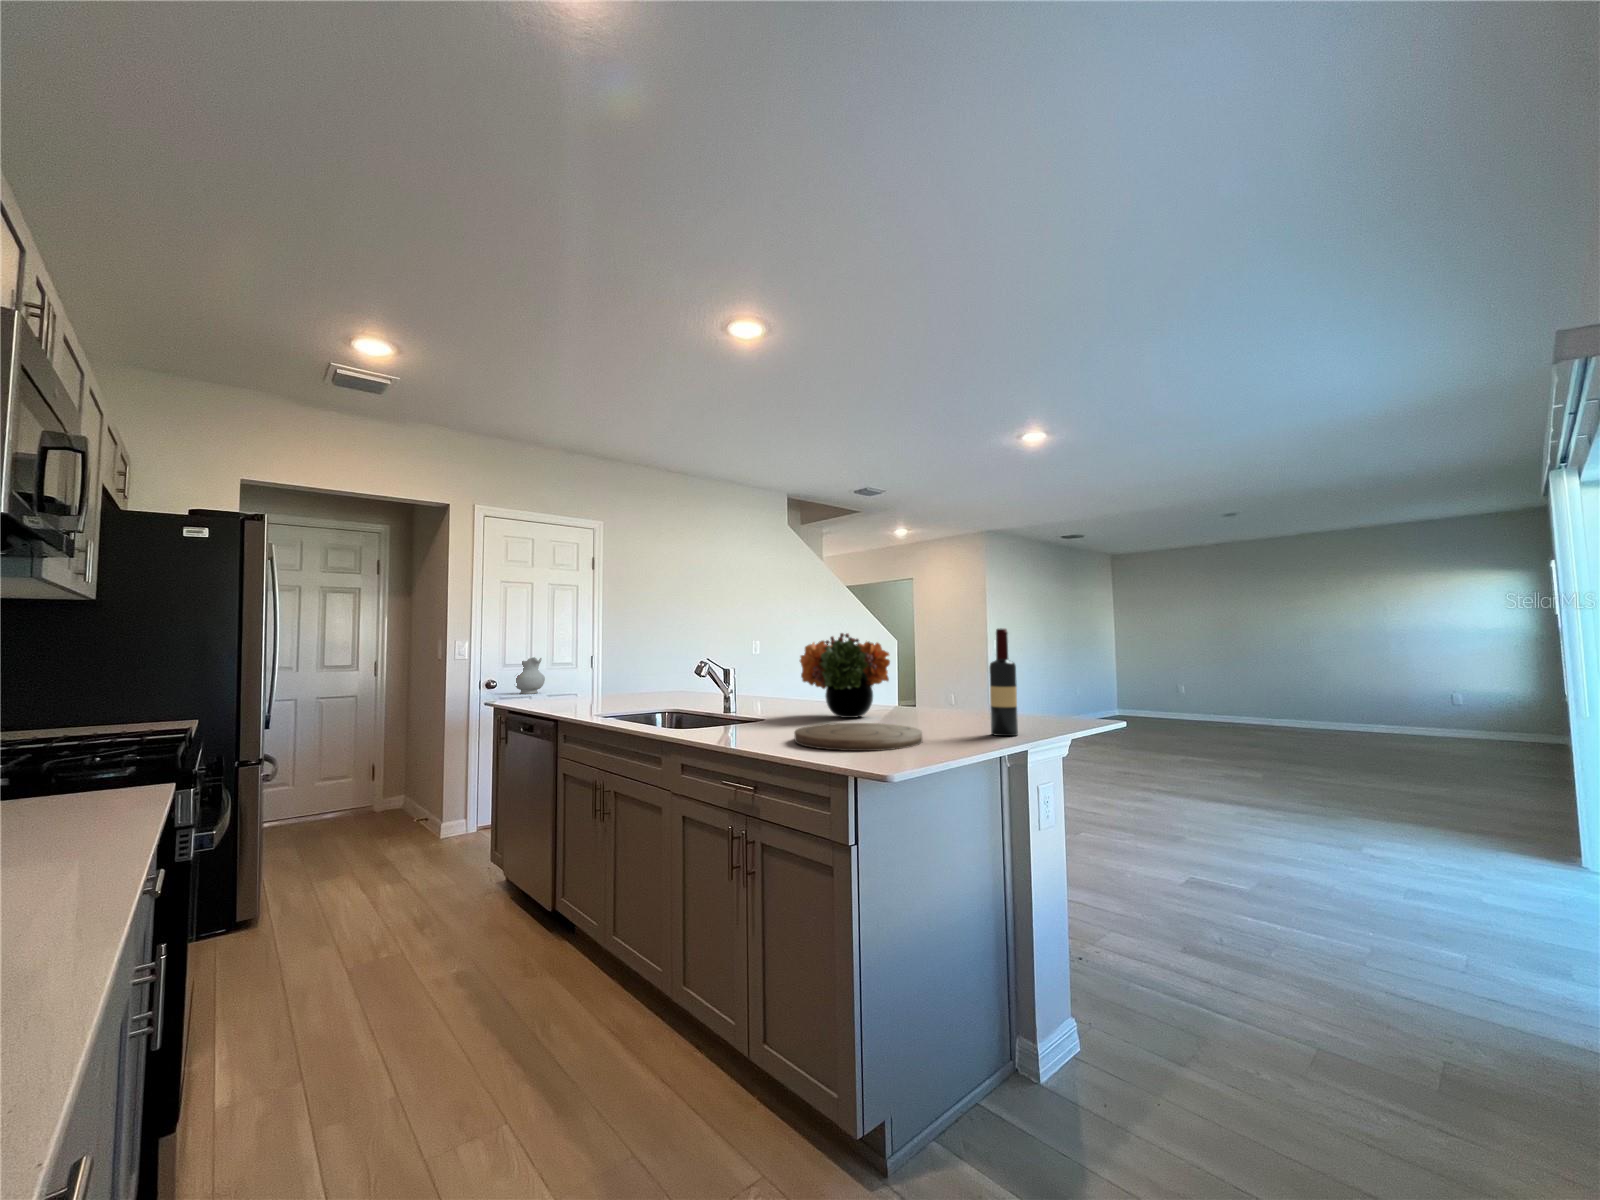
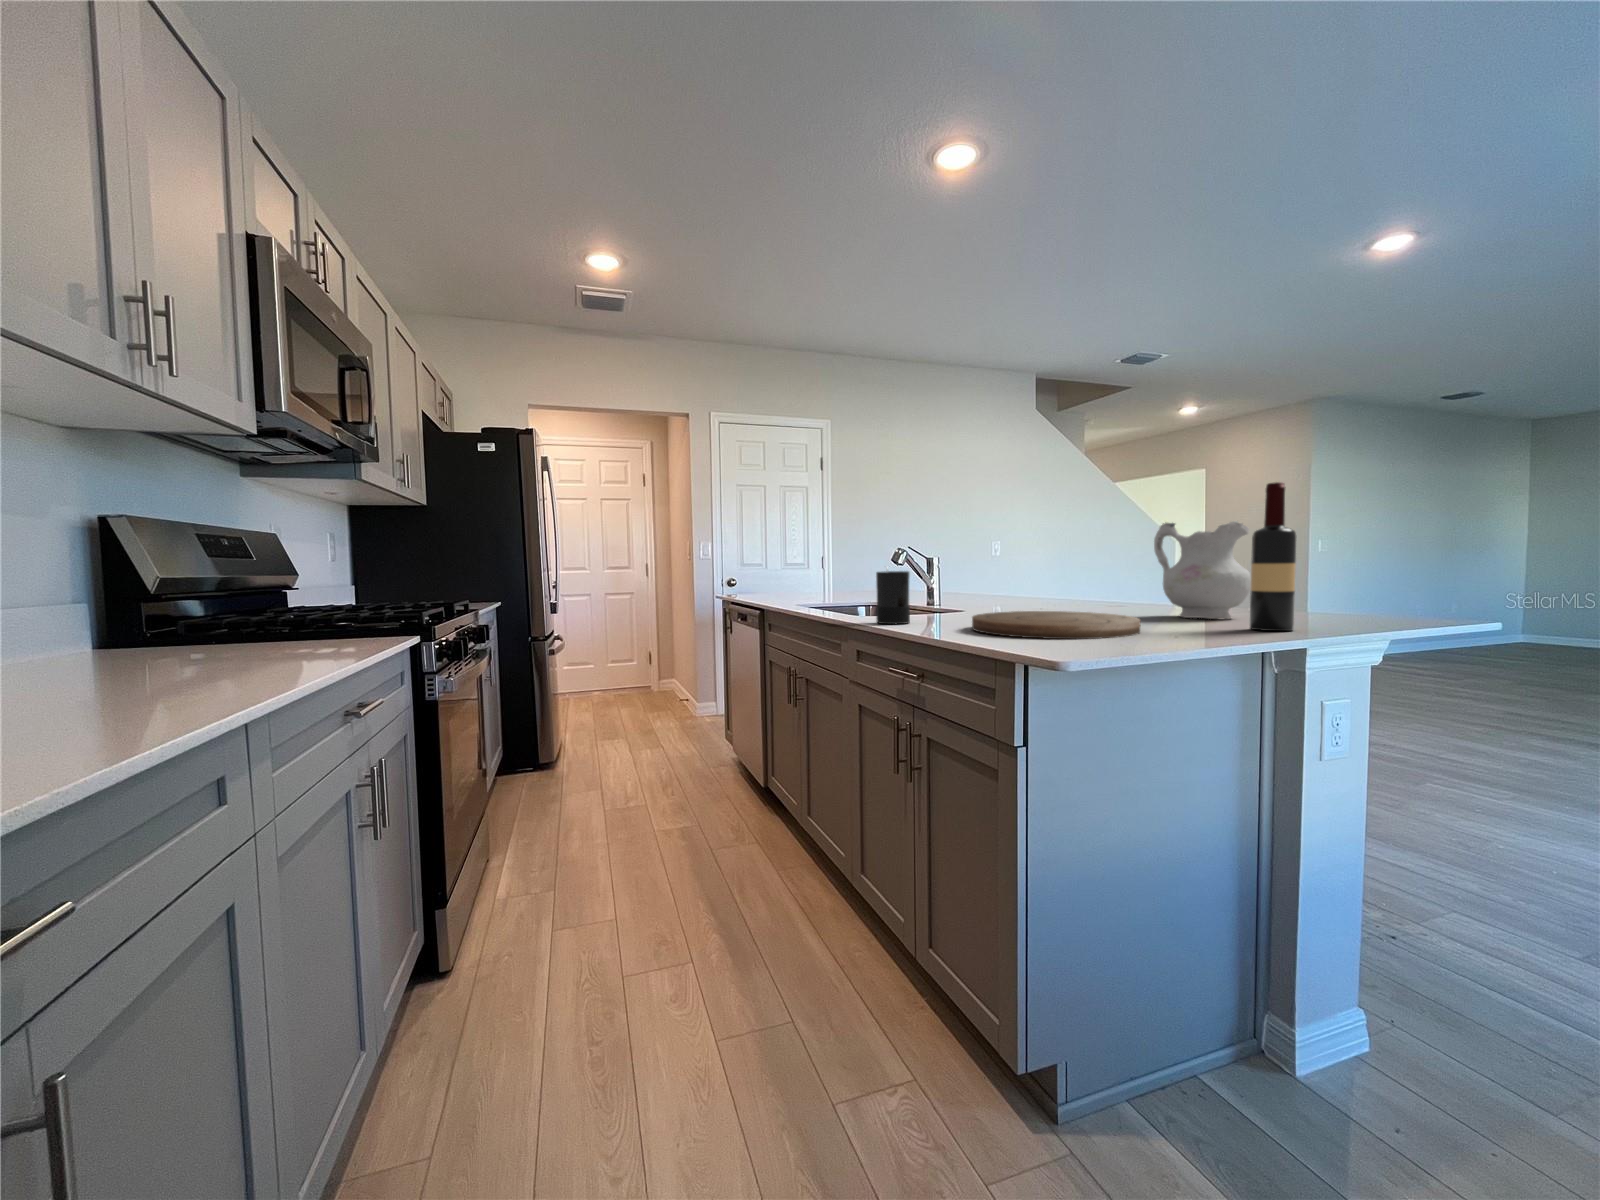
flower arrangement: present [800,633,890,718] -> none [1001,511,1121,611]
ceramic pitcher: present [516,657,545,694] -> present [1154,521,1251,619]
candle: none [704,686,734,739] -> present [876,568,910,624]

